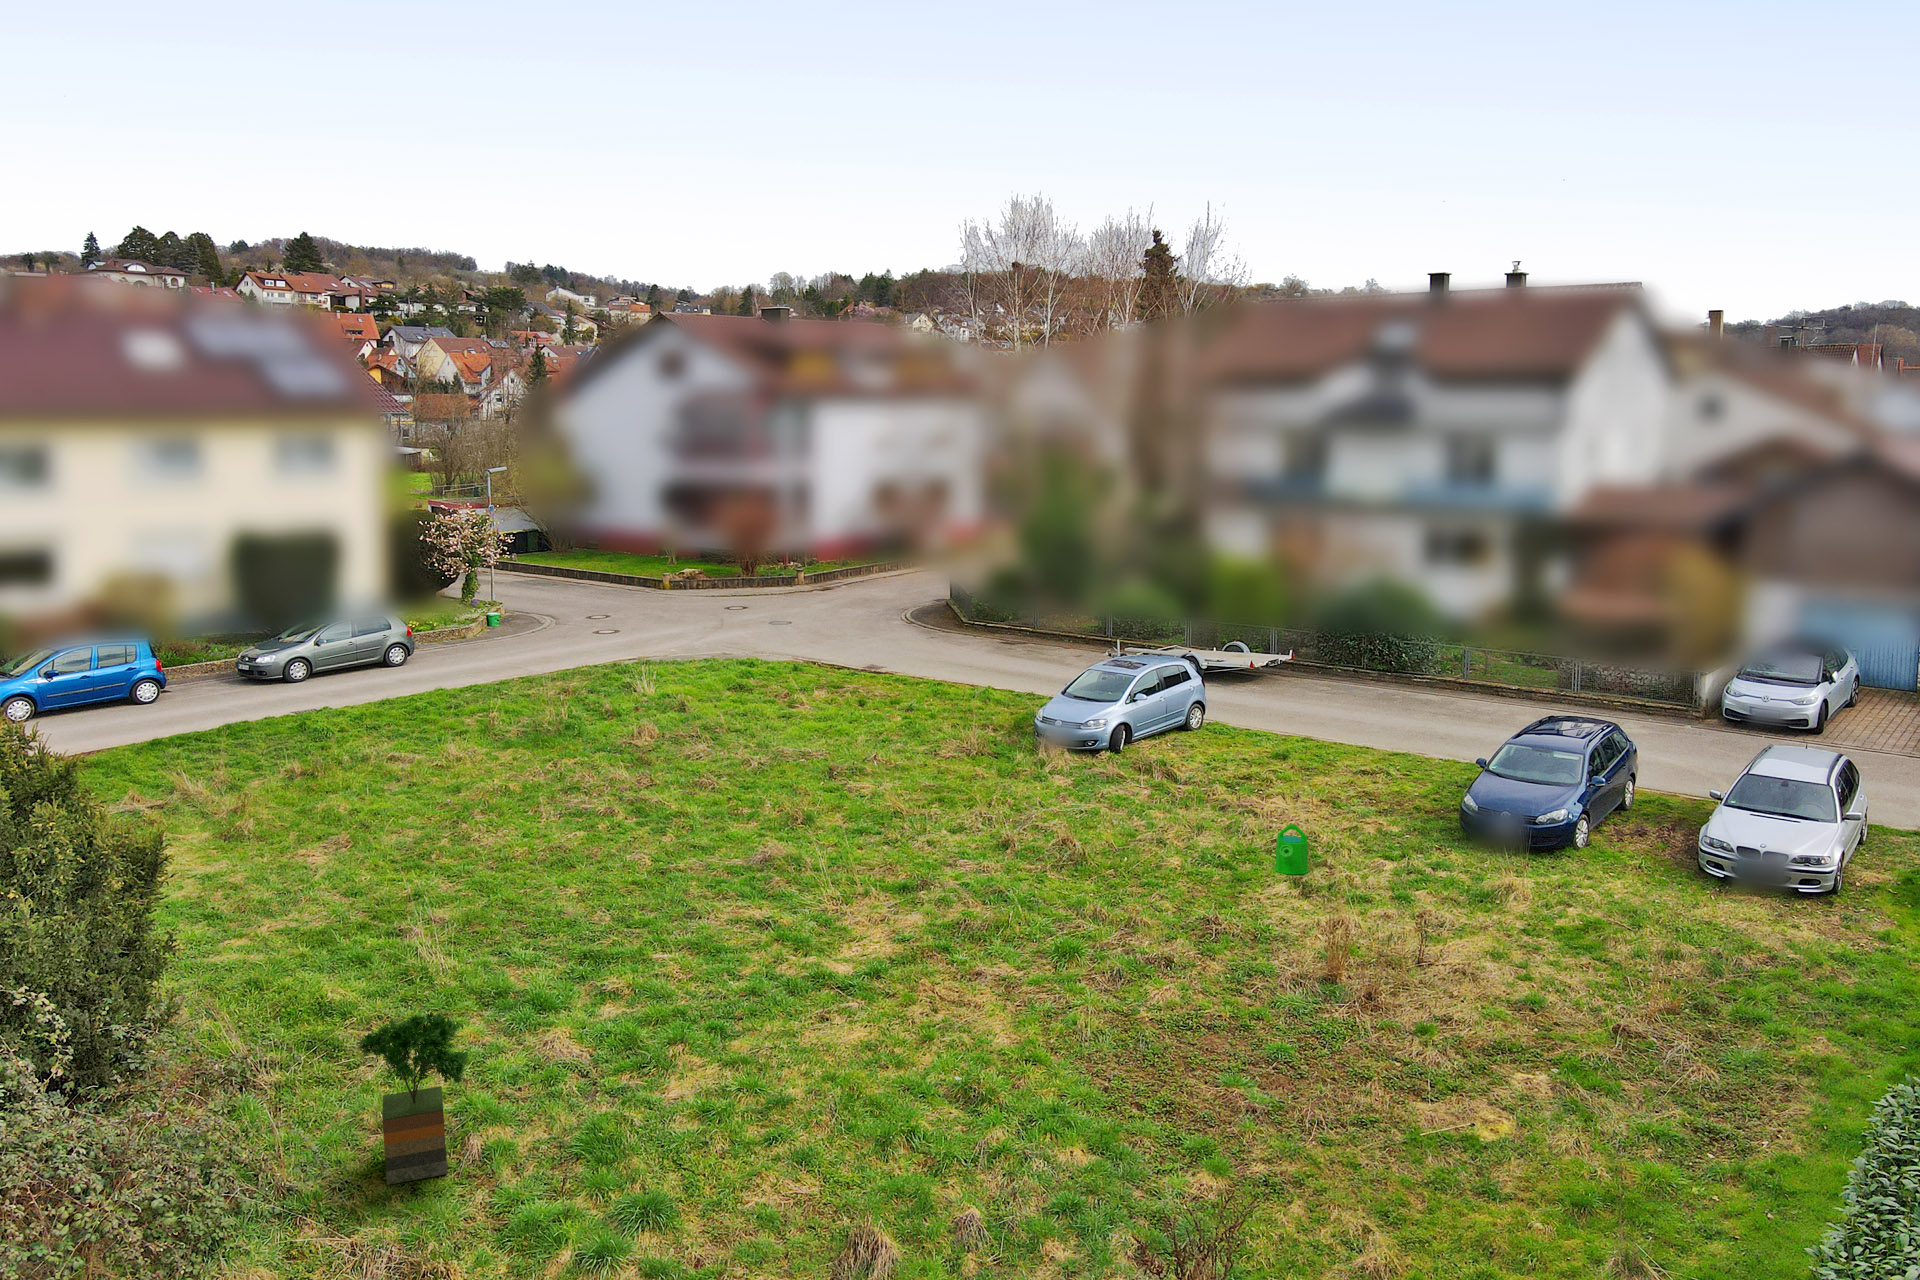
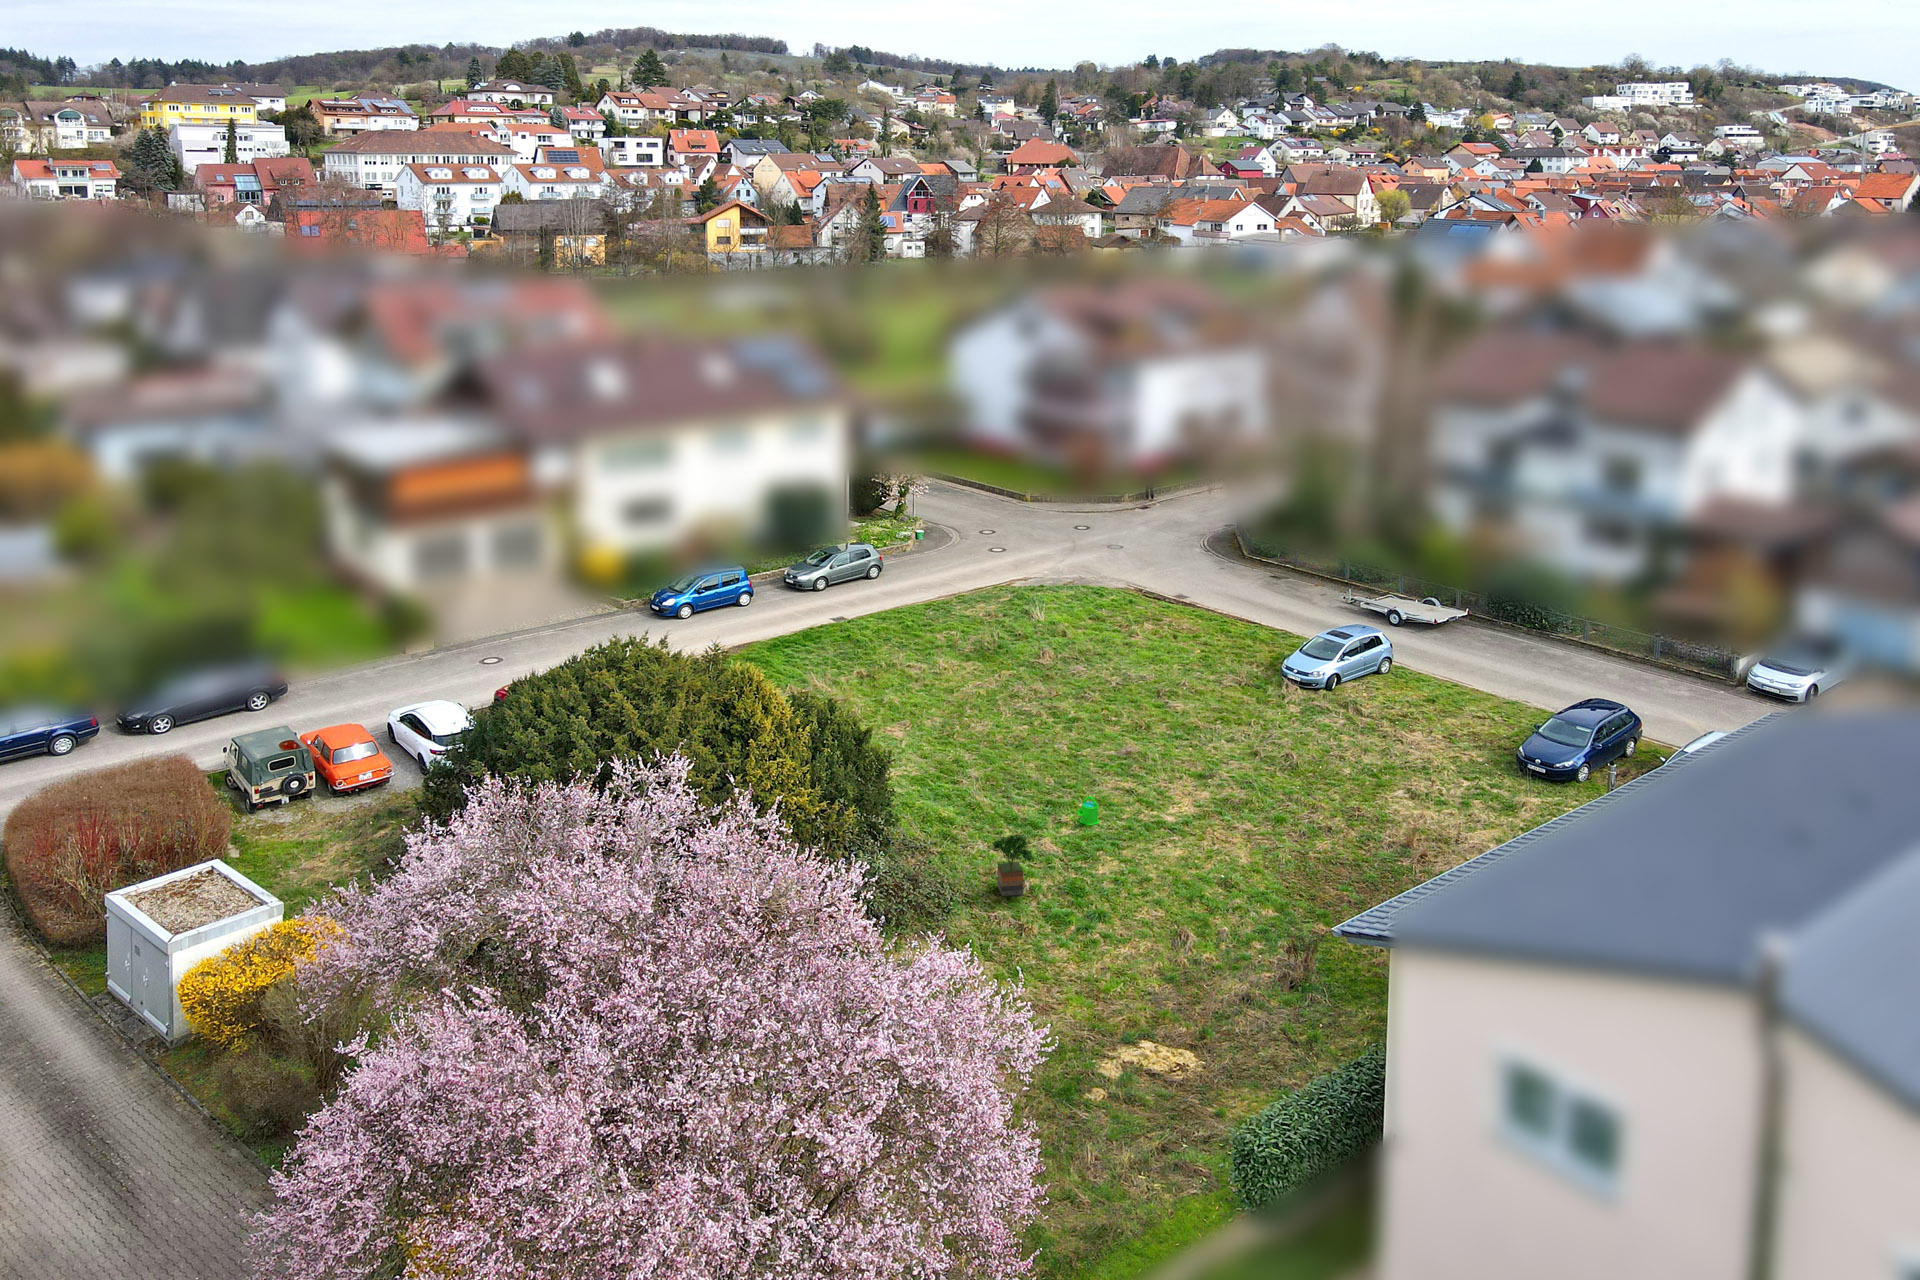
watering can: present [1273,824,1310,874] -> present [1077,796,1099,825]

